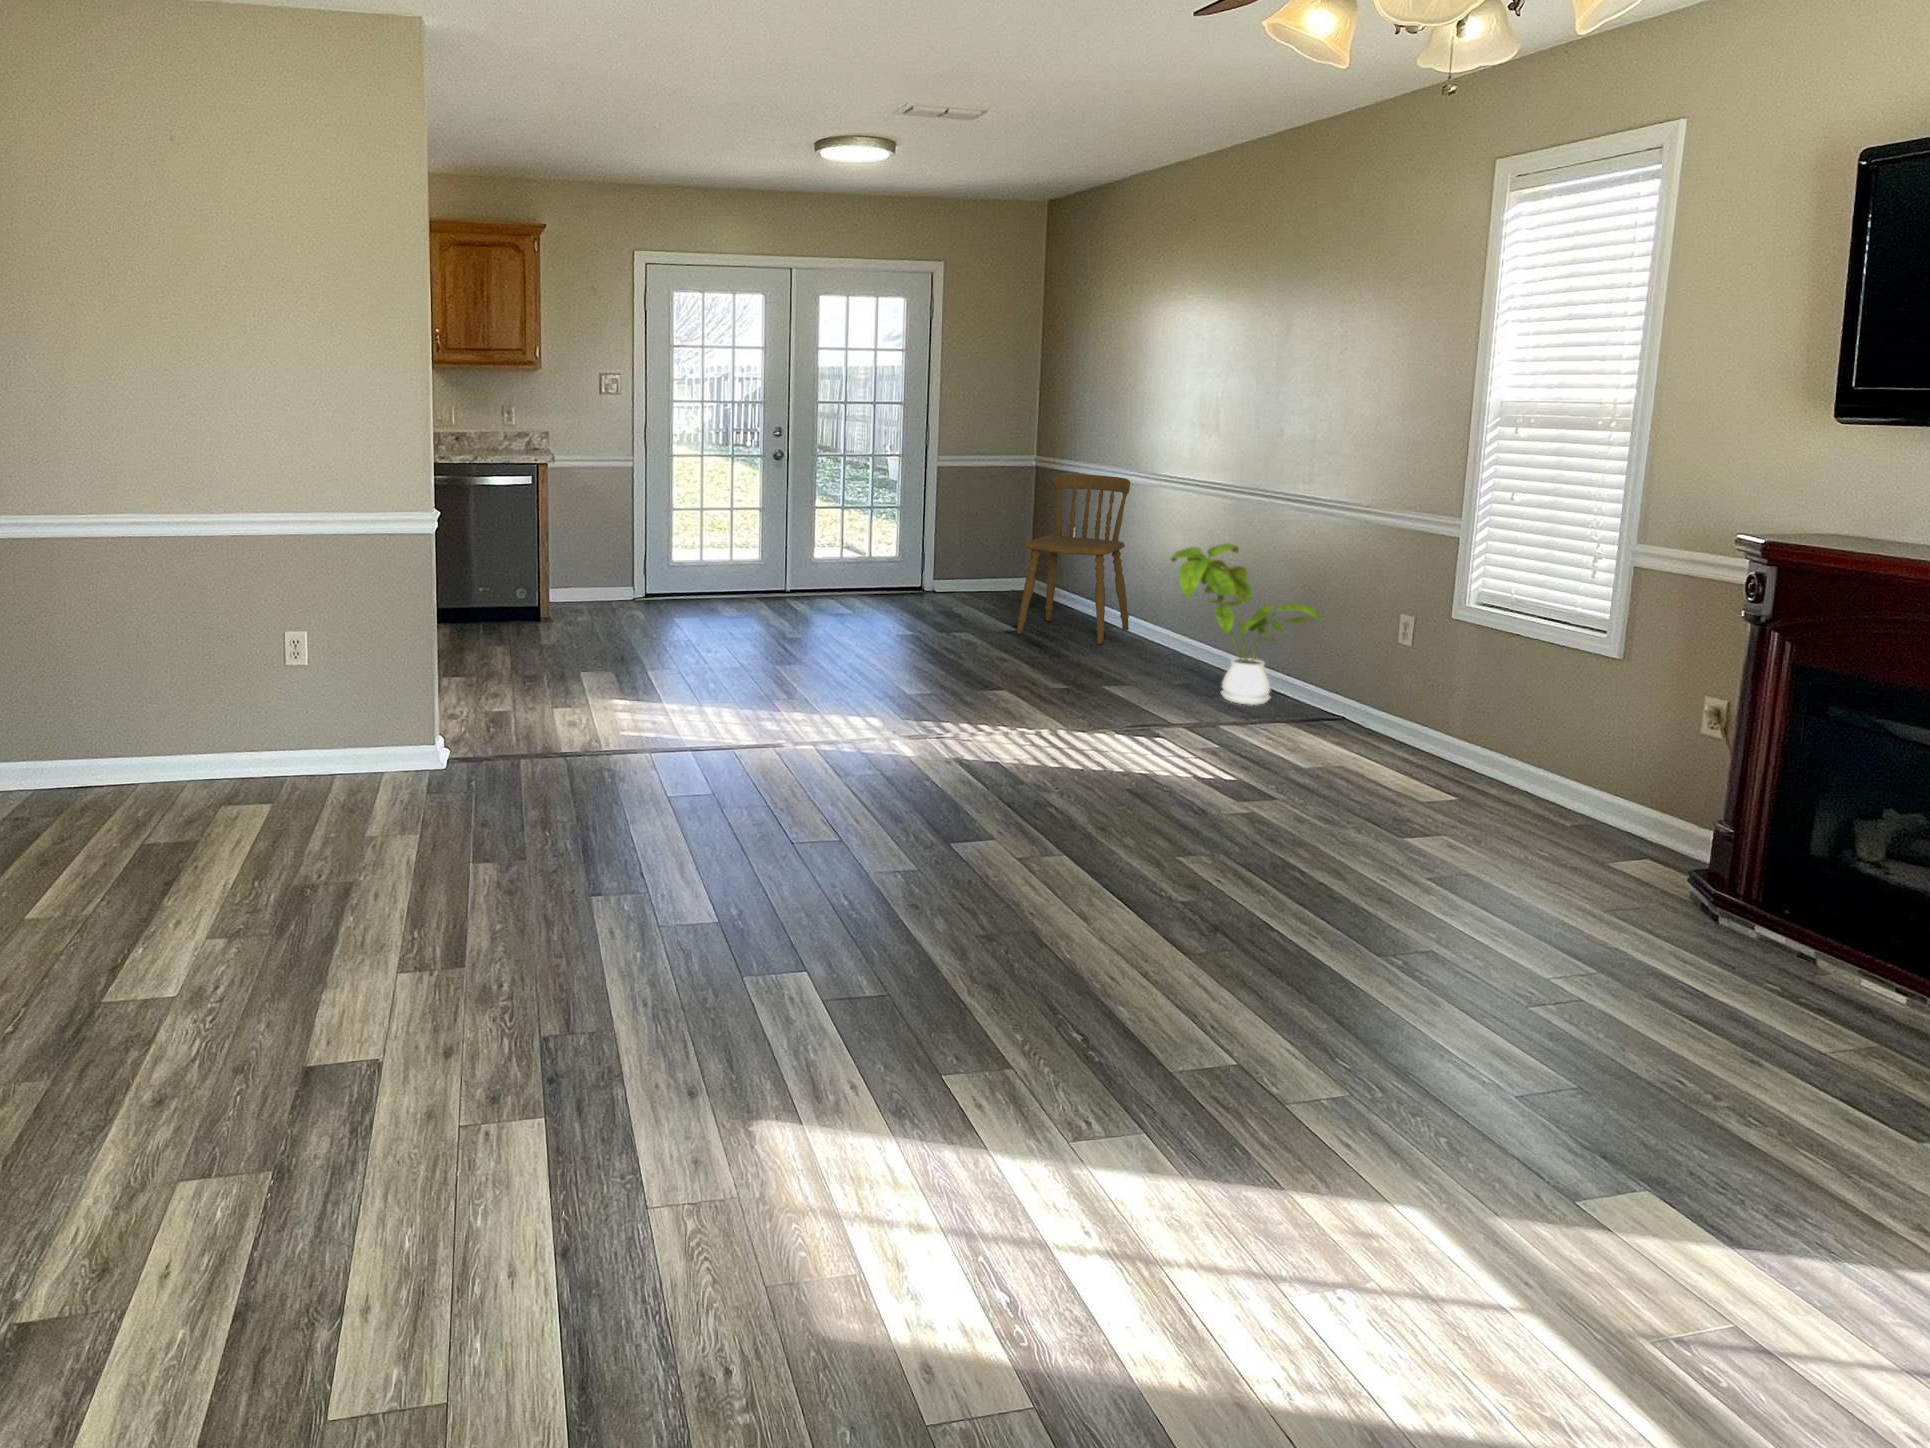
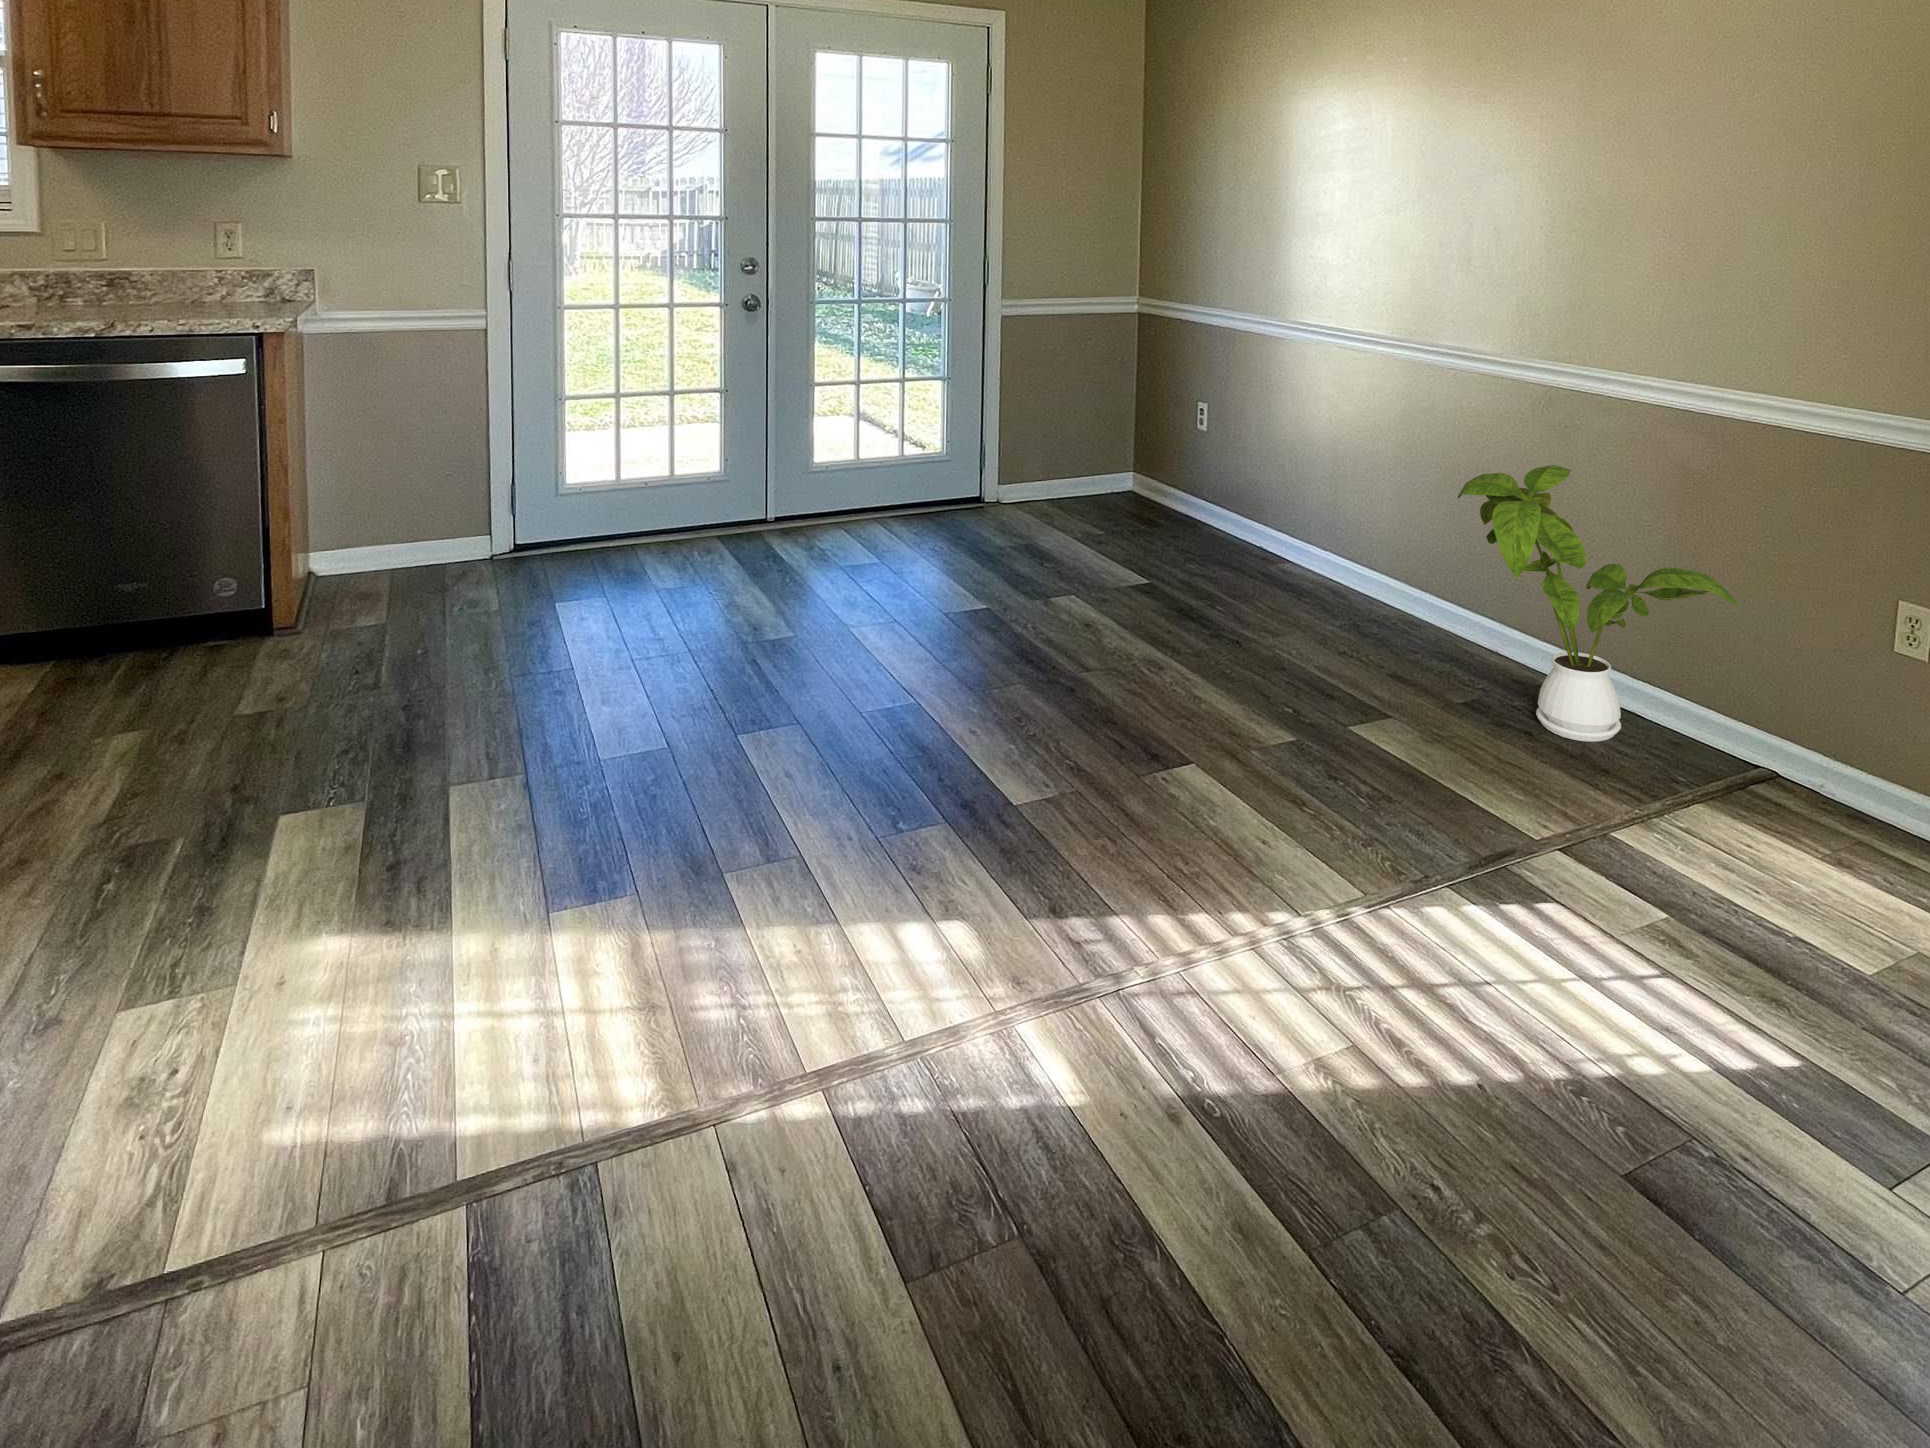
dining chair: present [1017,474,1130,644] -> none [1145,329,1303,599]

